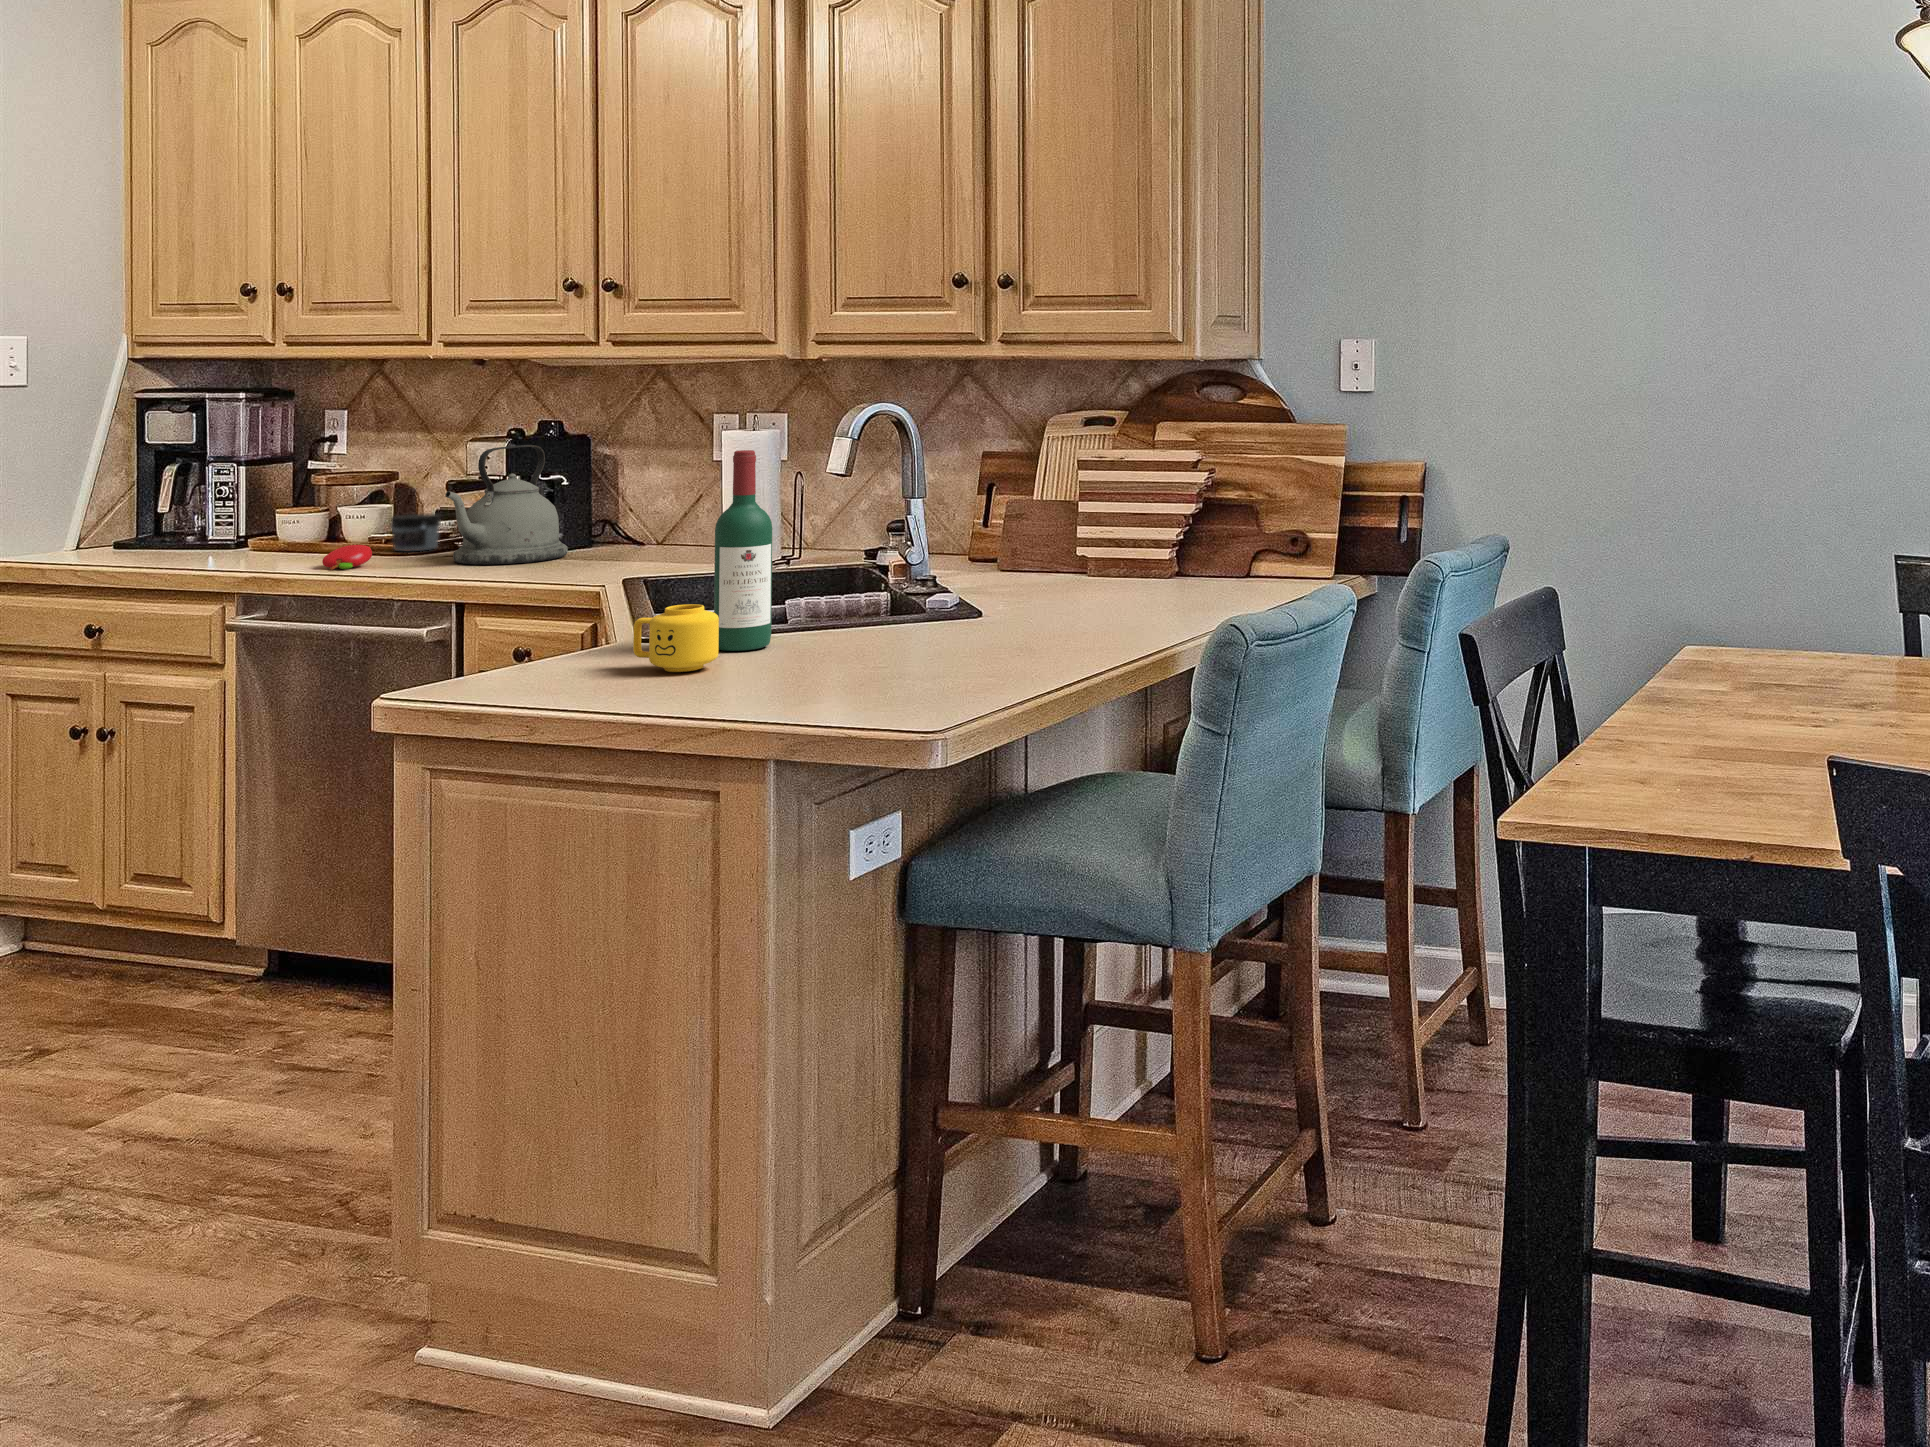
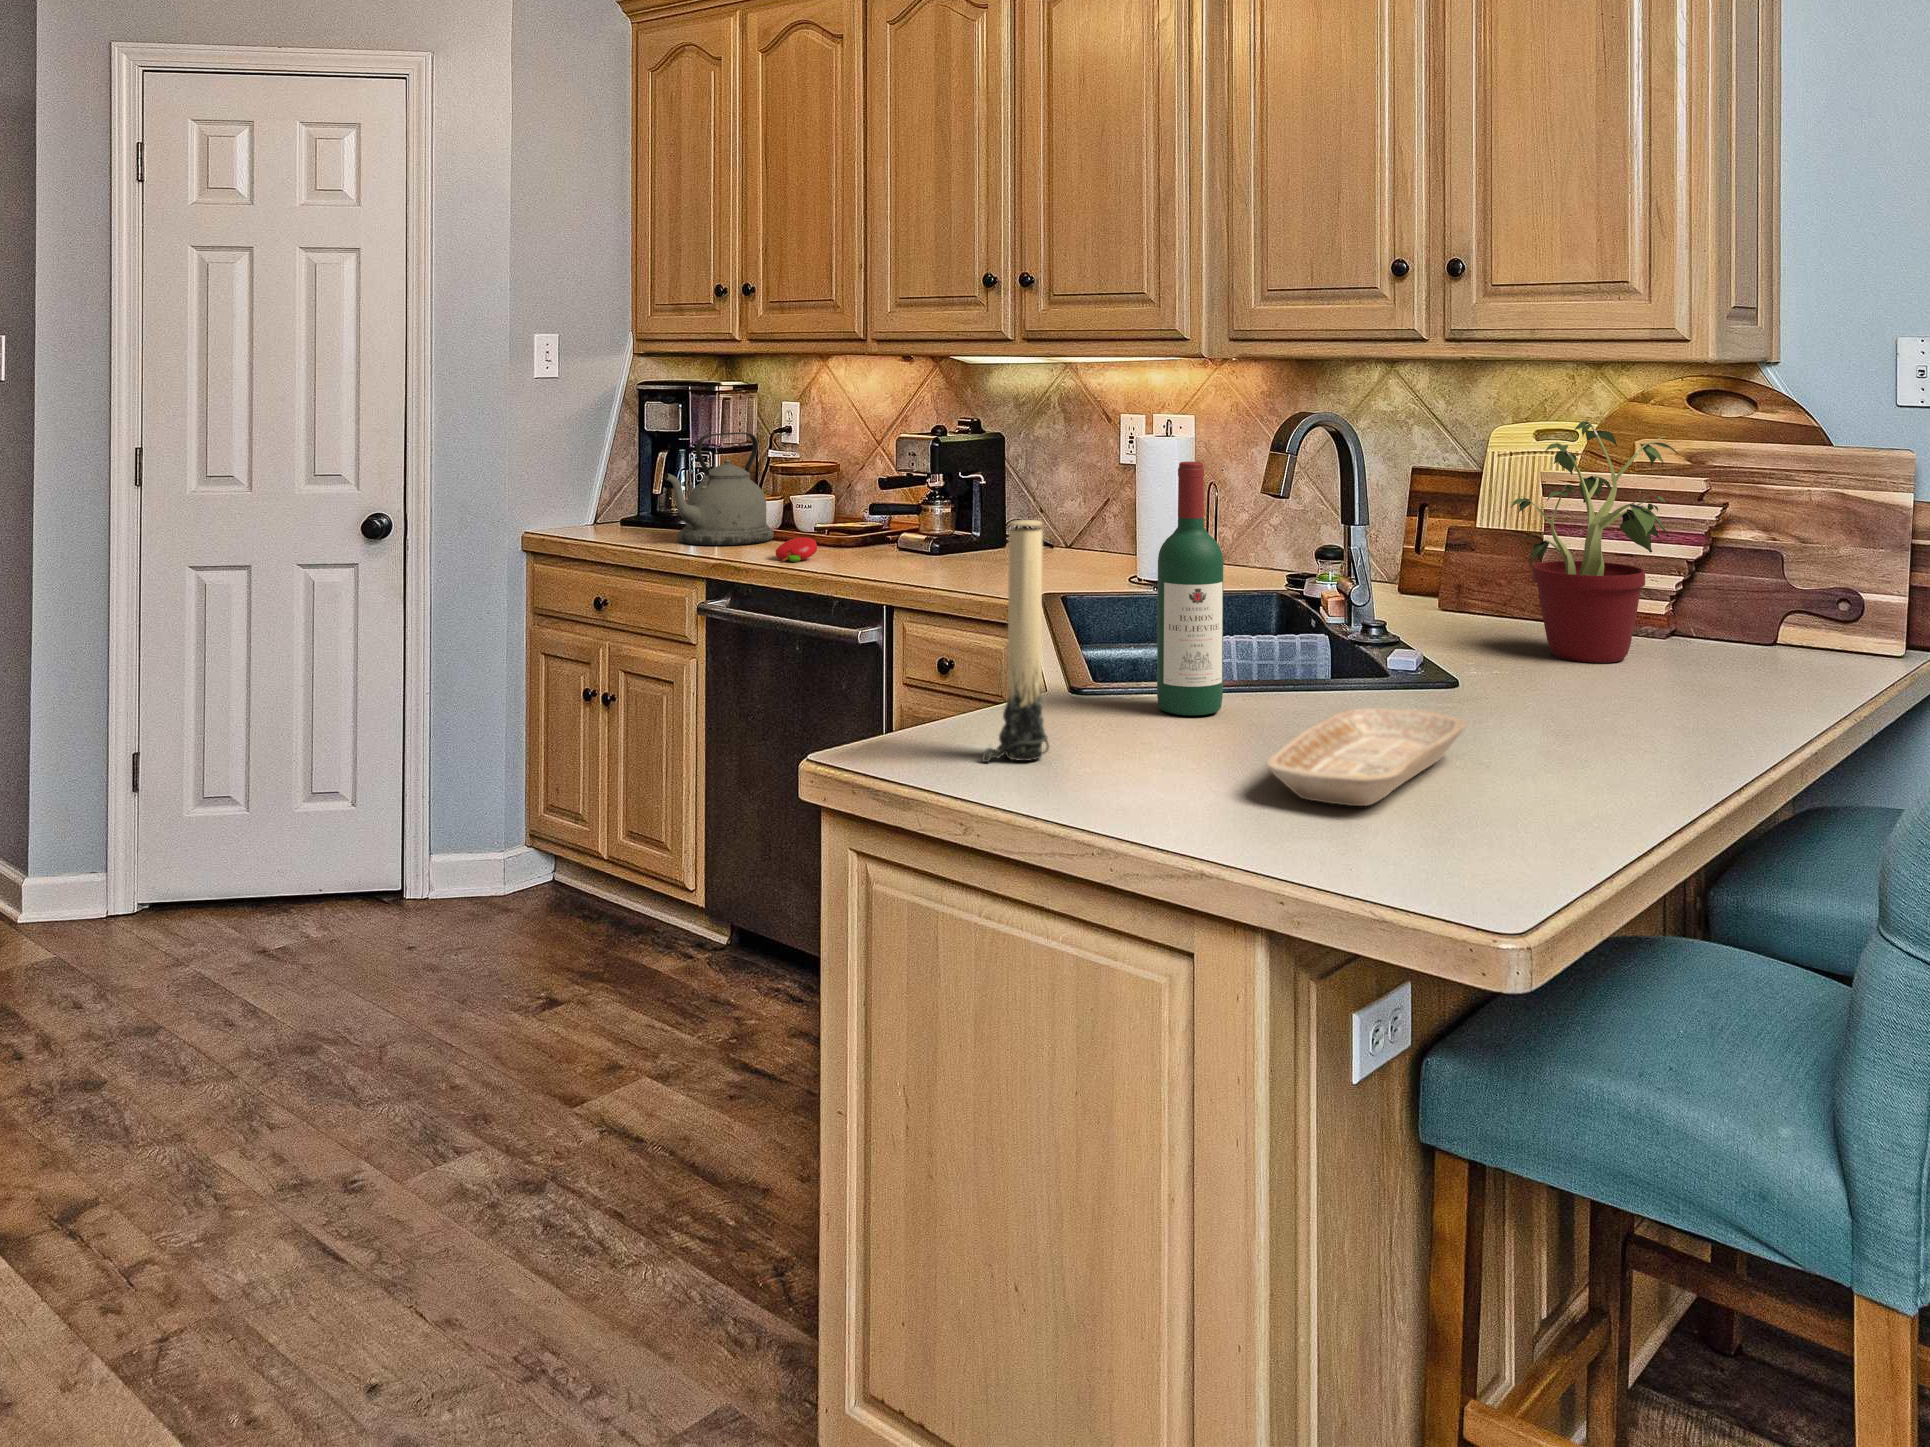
potted plant: none [1035,409,1170,595] -> present [1511,420,1678,663]
kettle: present [445,445,568,564] -> present [665,432,774,545]
candle: none [550,500,611,691] -> present [982,520,1049,762]
jar: present [391,514,441,551] -> none [833,508,877,545]
mug: present [633,604,719,672] -> none [1071,657,1169,745]
tray: none [789,628,959,691] -> present [1266,708,1466,806]

